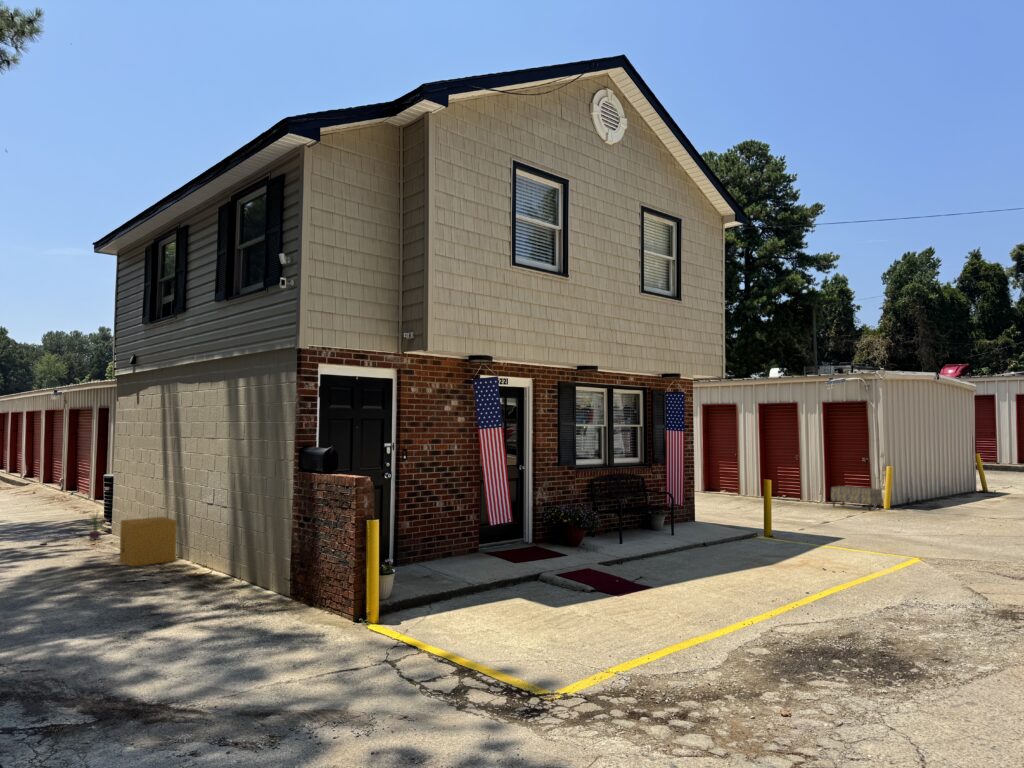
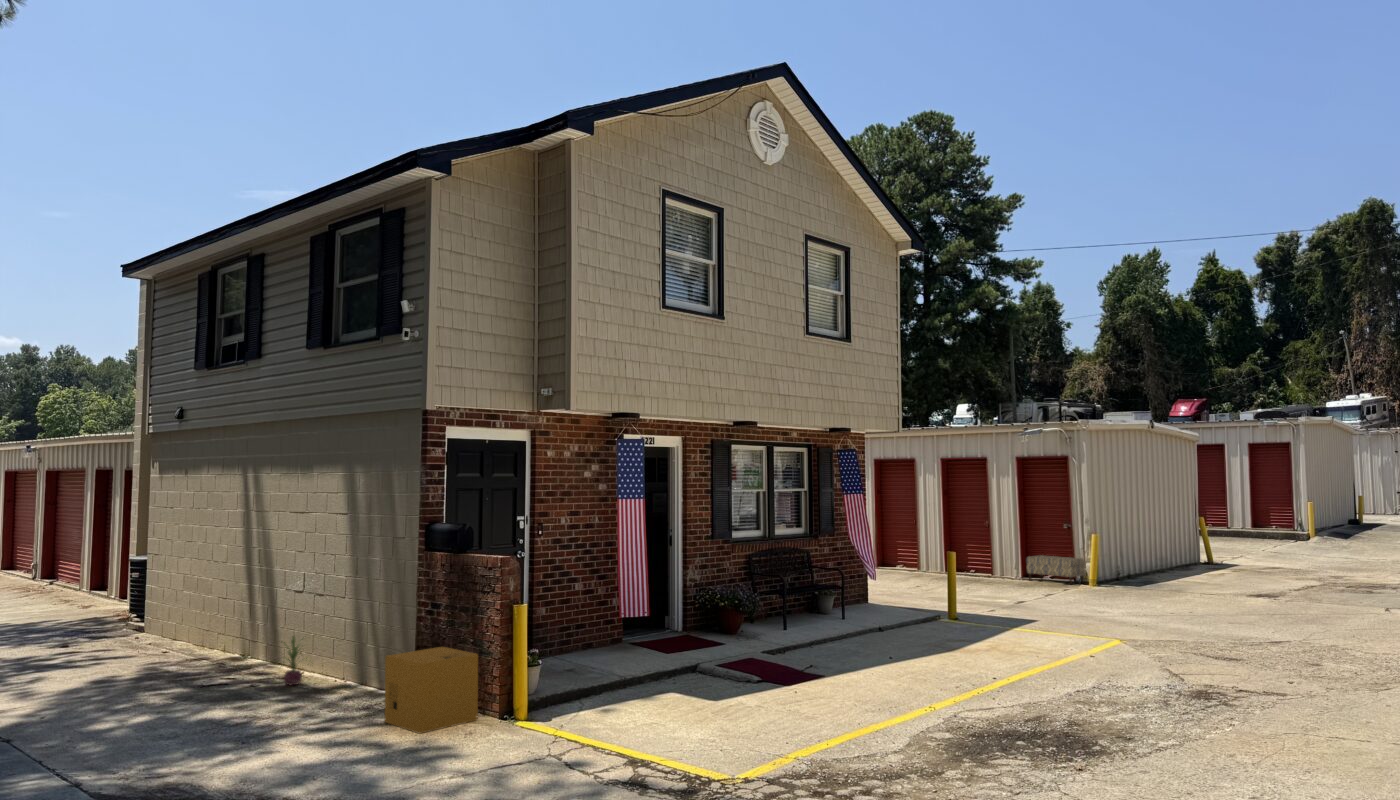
decorative plant: present [88,512,101,540] -> present [283,637,307,685]
cardboard box: present [120,517,177,566] -> present [385,647,478,734]

